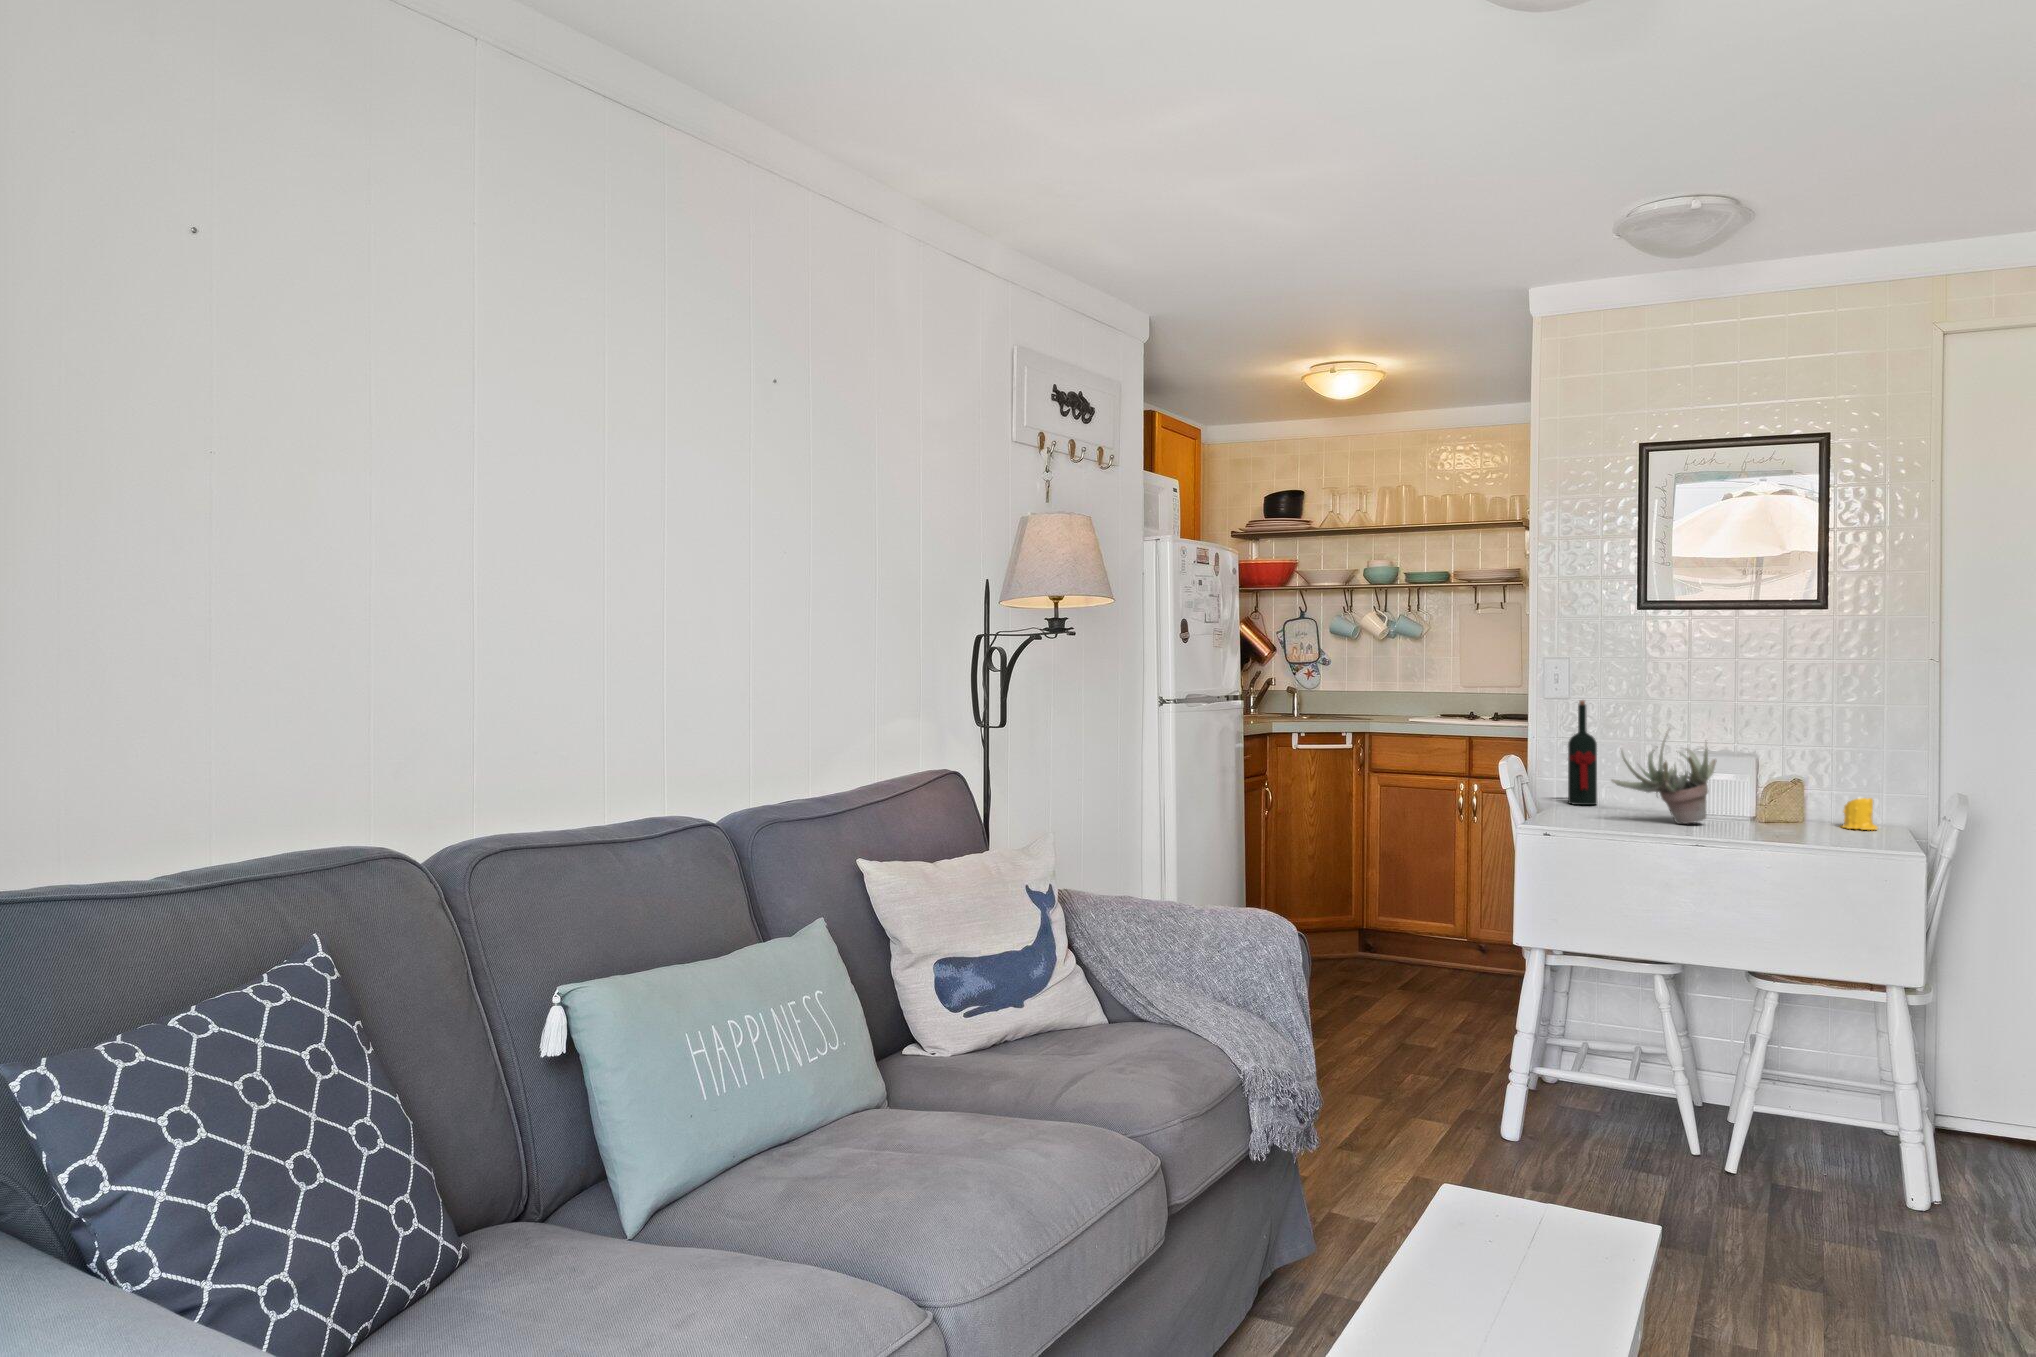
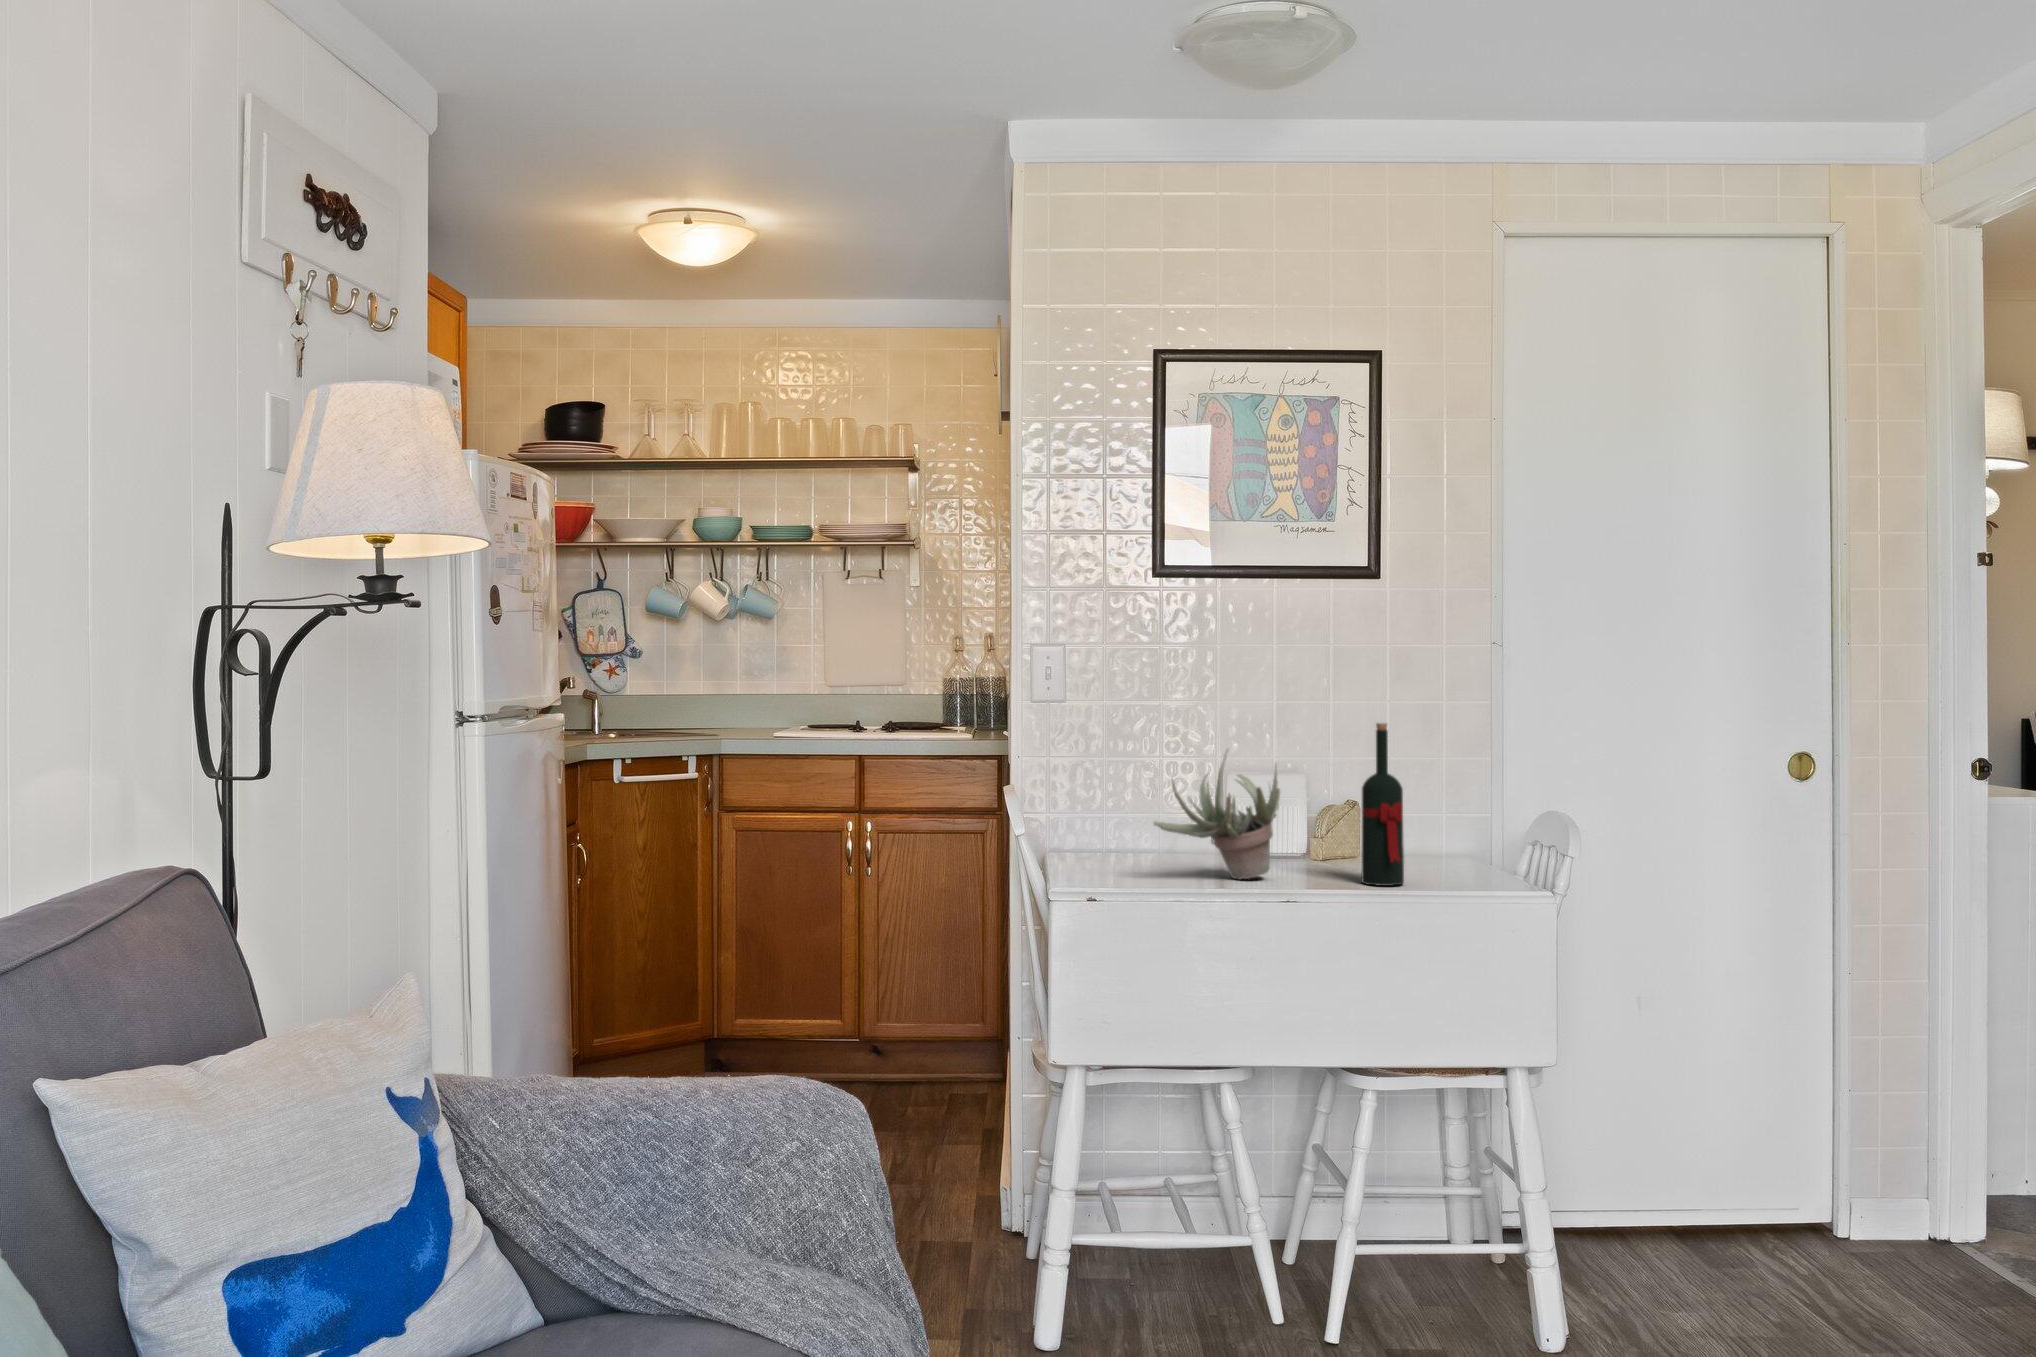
wine bottle: present [1568,700,1597,805] -> present [1362,723,1404,886]
candle: present [1842,798,1878,830] -> none [1414,829,1459,874]

